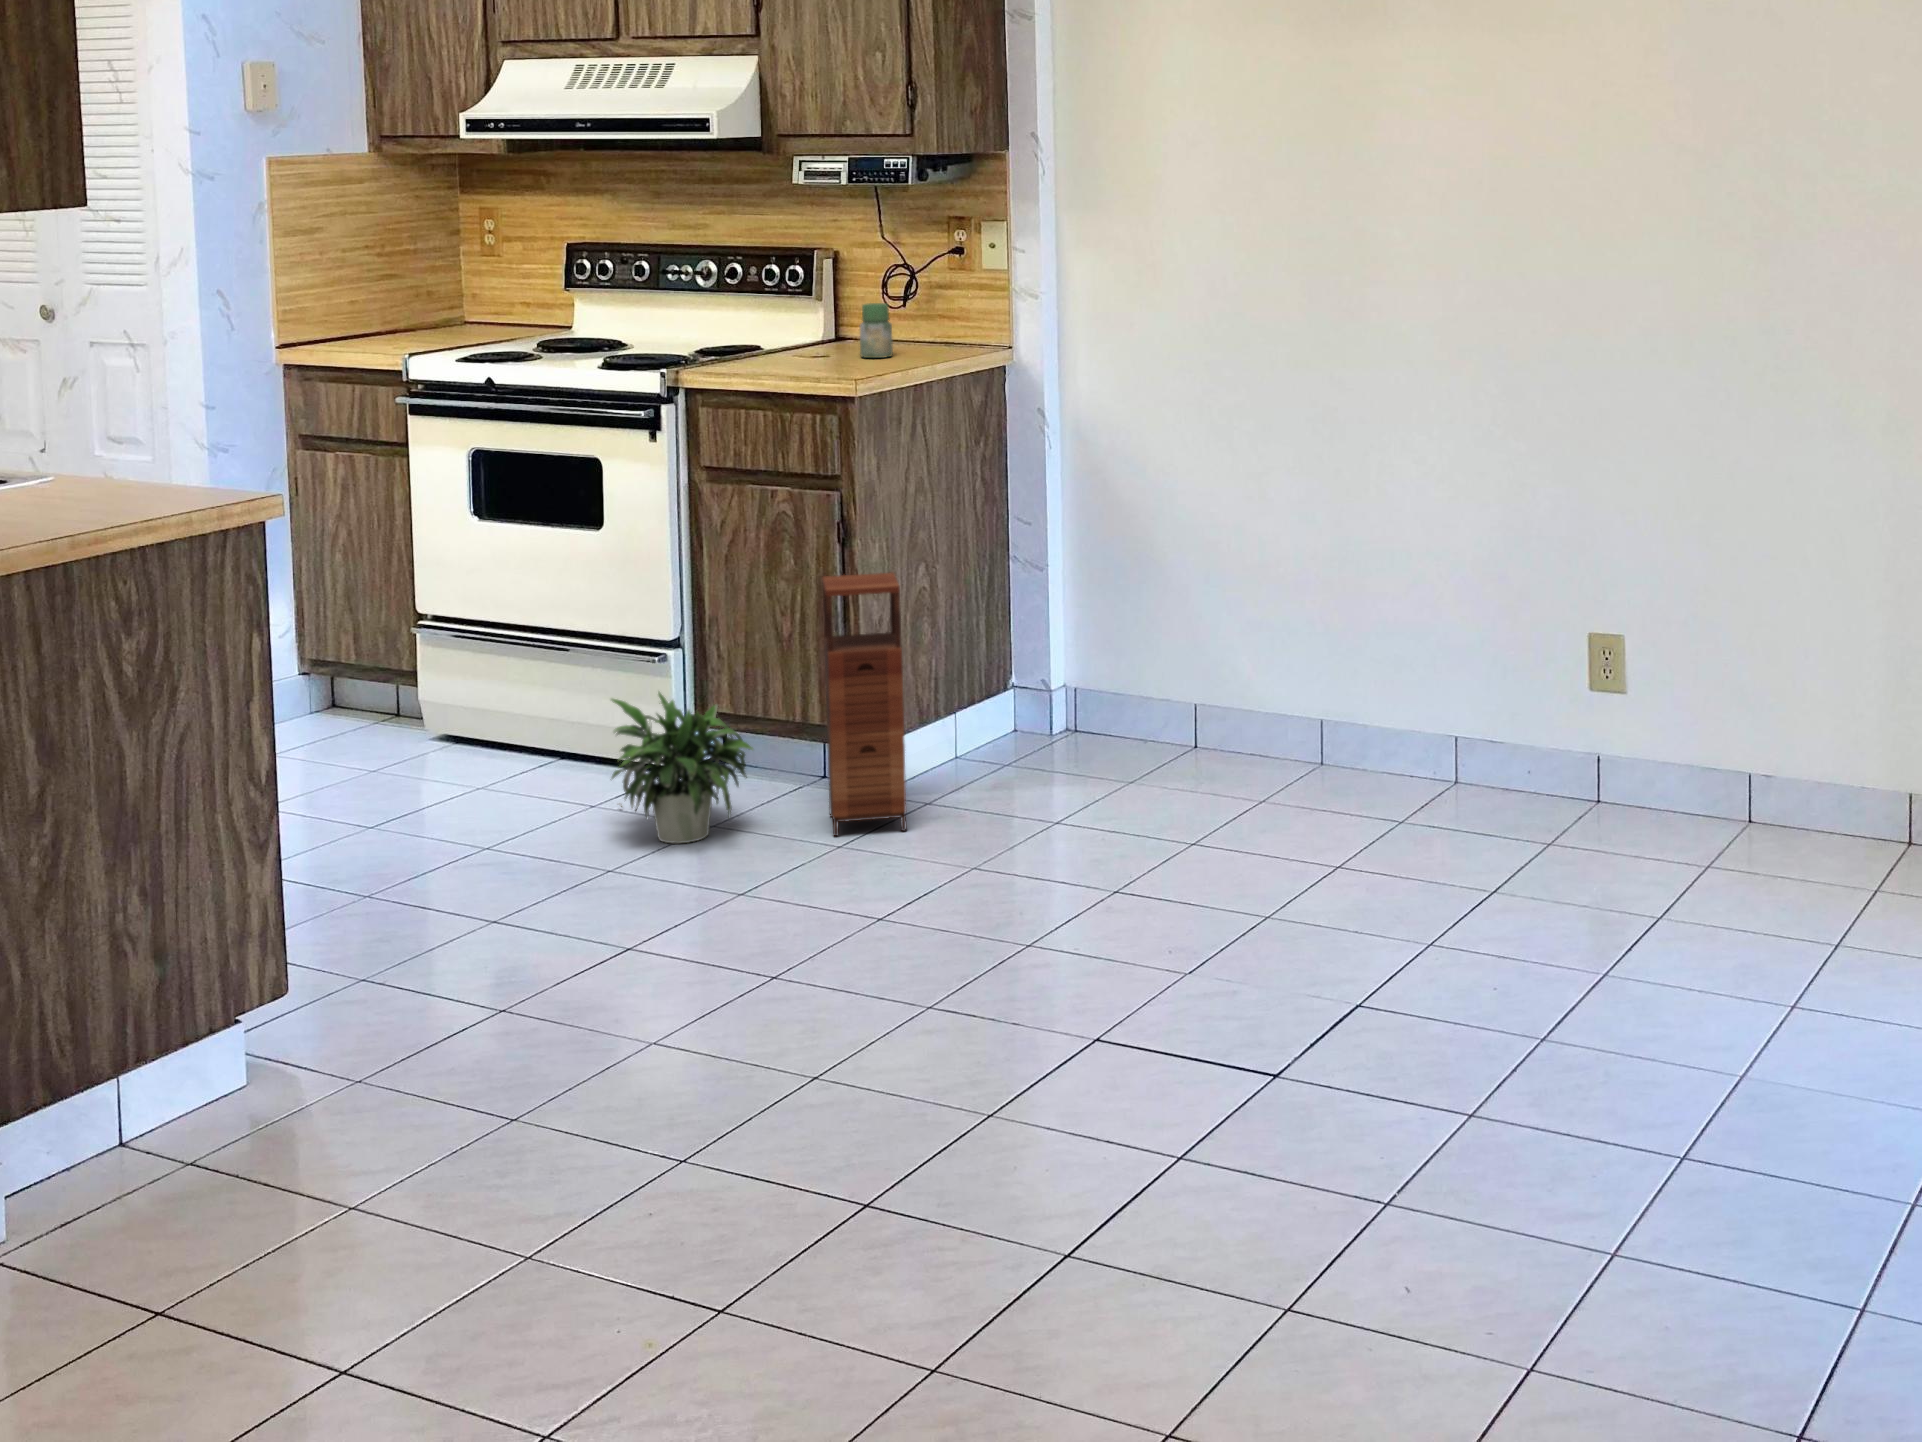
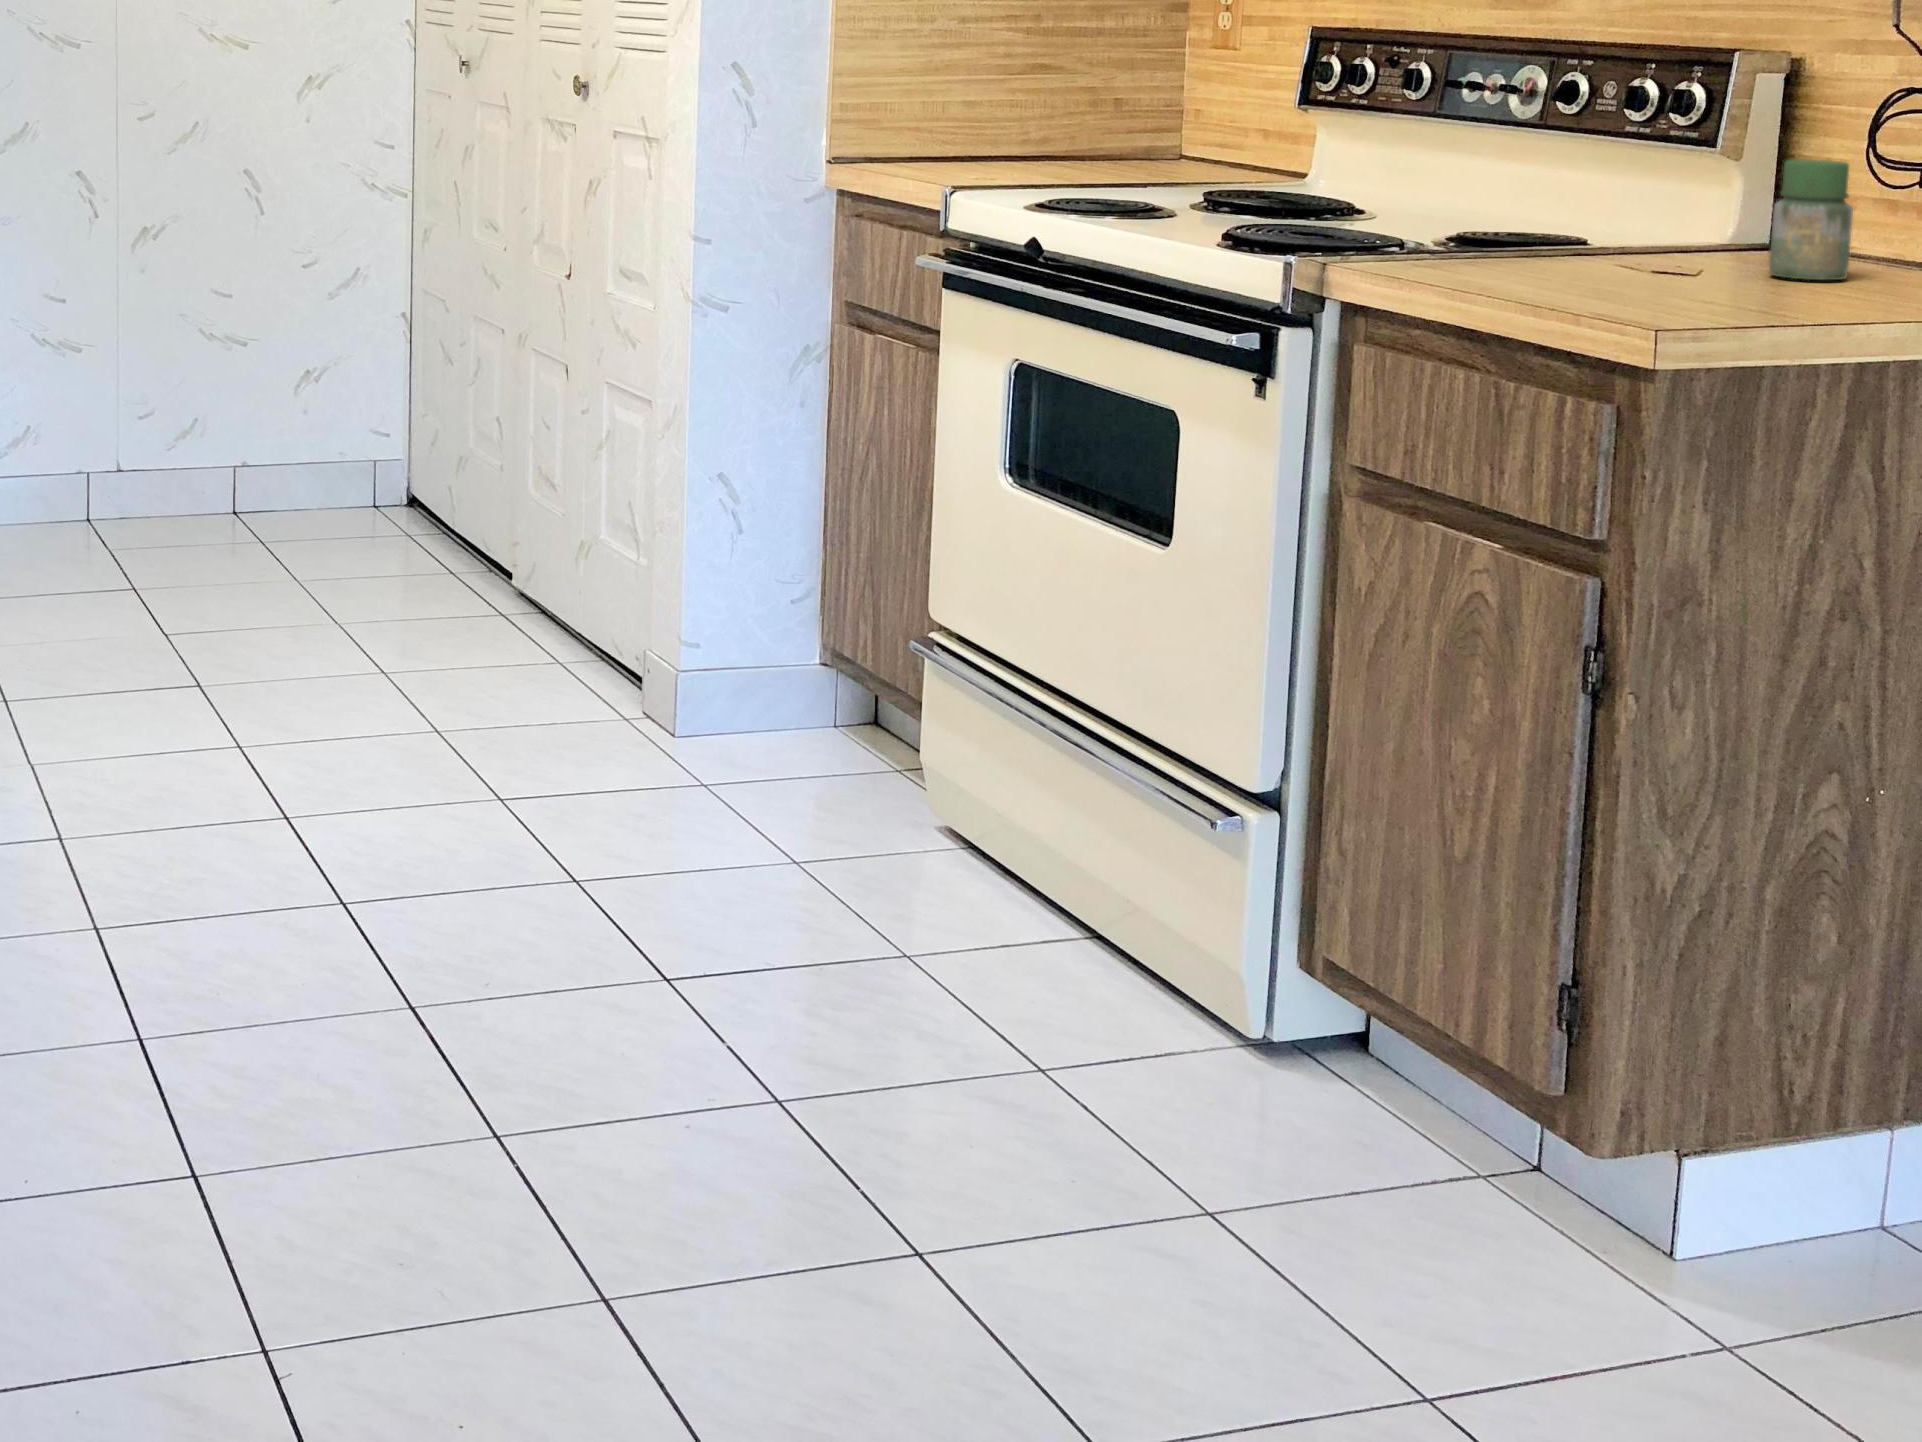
storage cabinet: present [823,573,906,836] -> none [1437,743,1681,1378]
potted plant: present [611,692,753,843] -> none [989,891,1291,1234]

